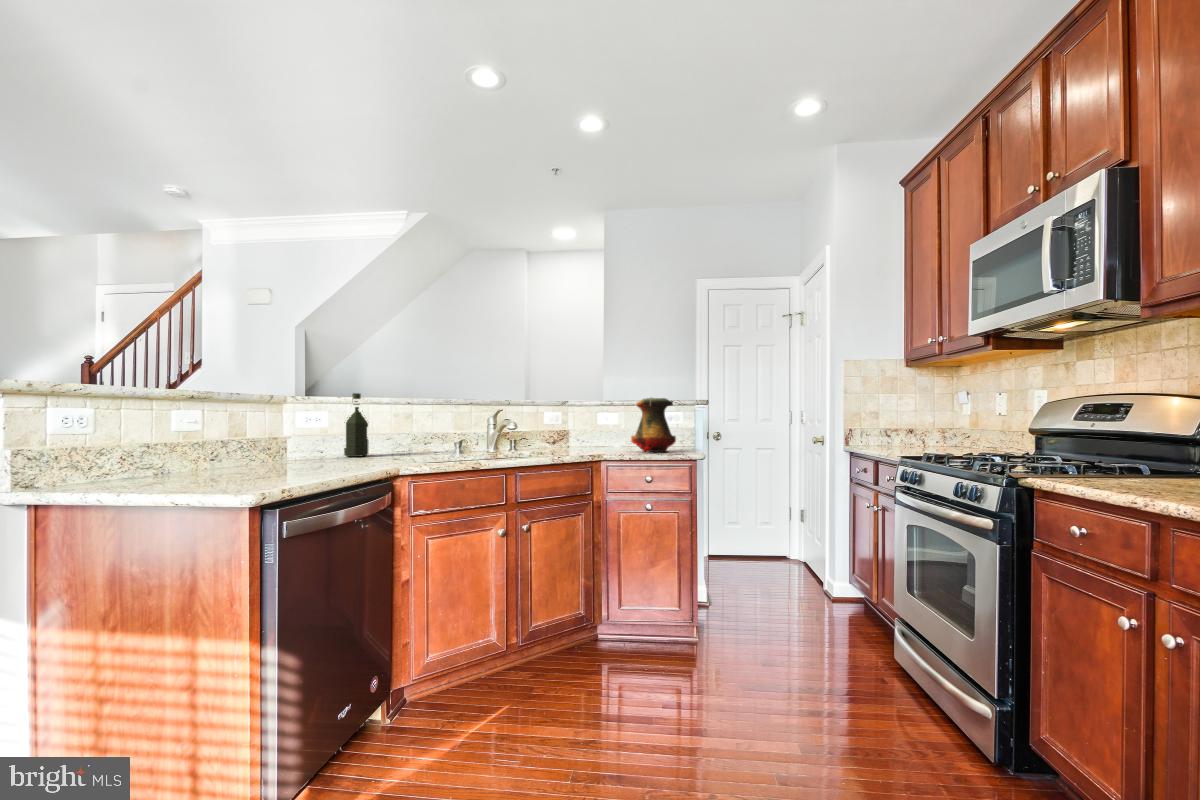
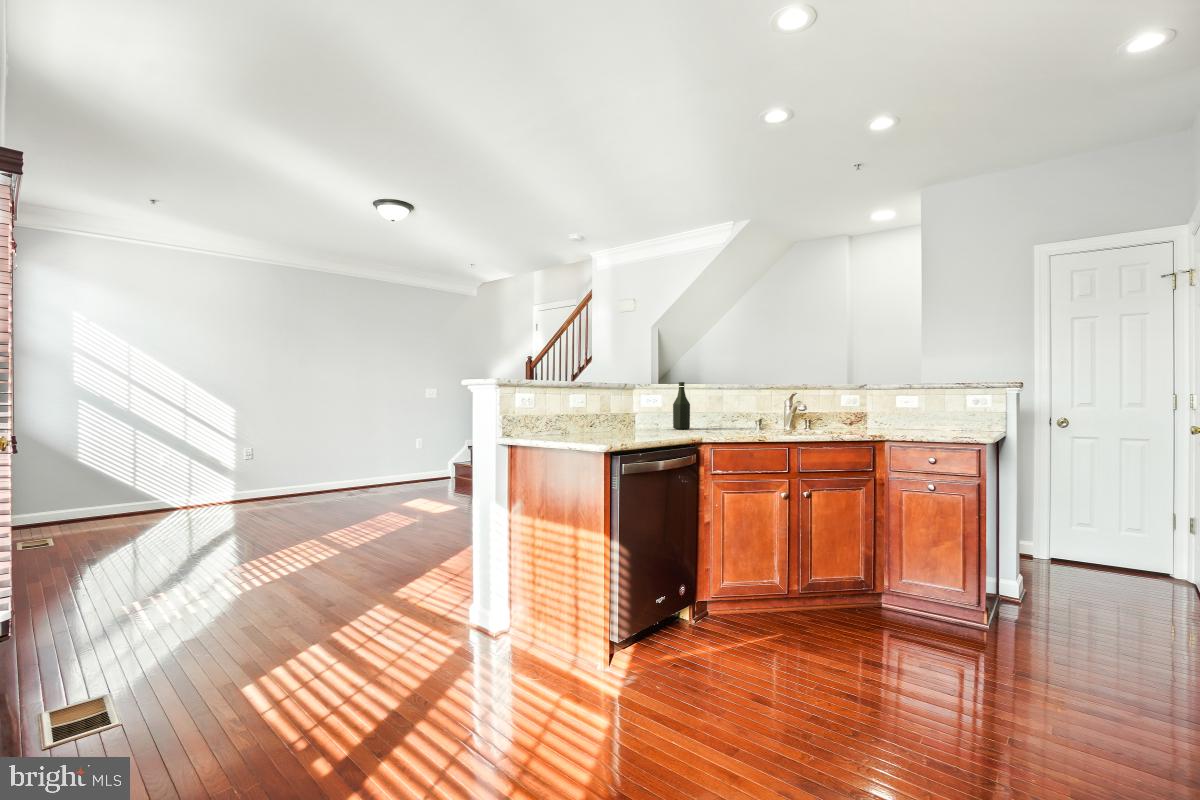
vase: present [631,398,676,452] -> none [917,384,965,436]

